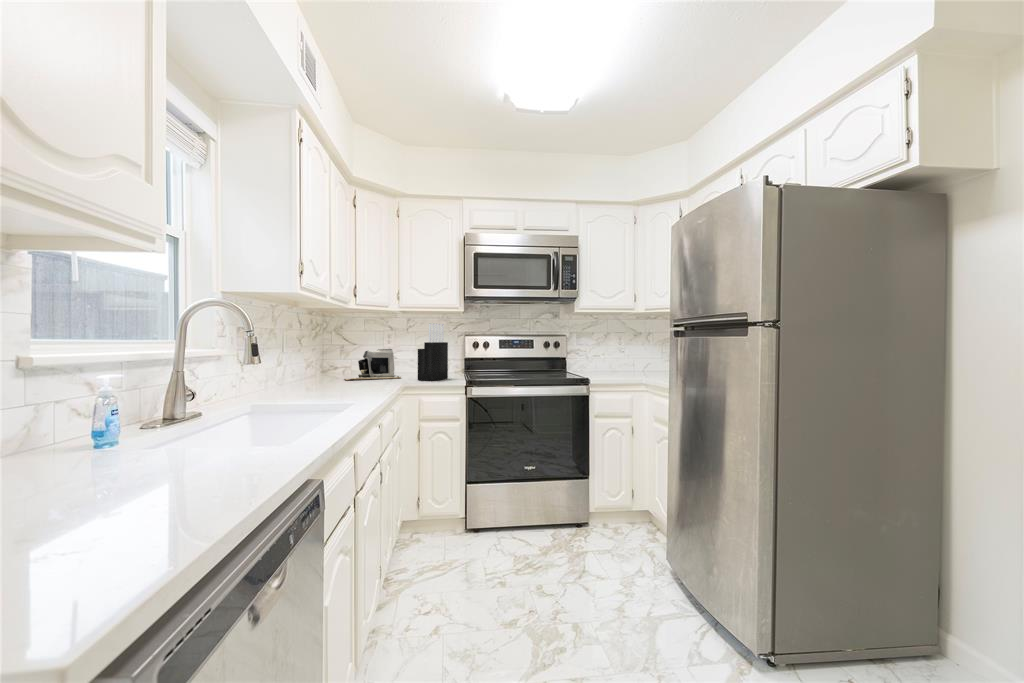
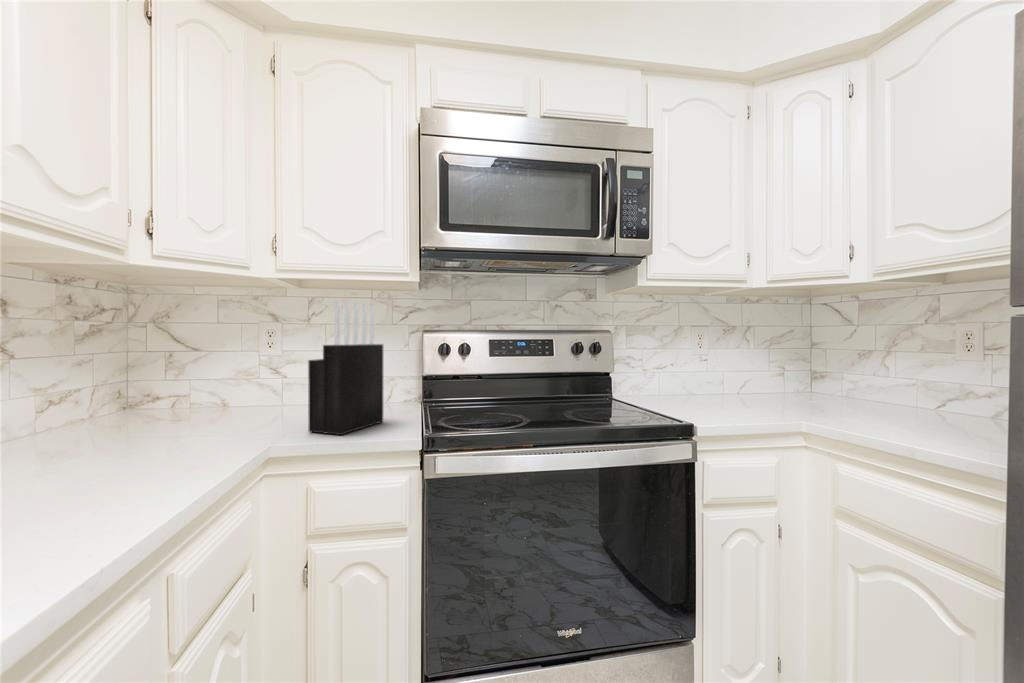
coffee maker: present [345,349,401,380] -> none [126,359,282,438]

